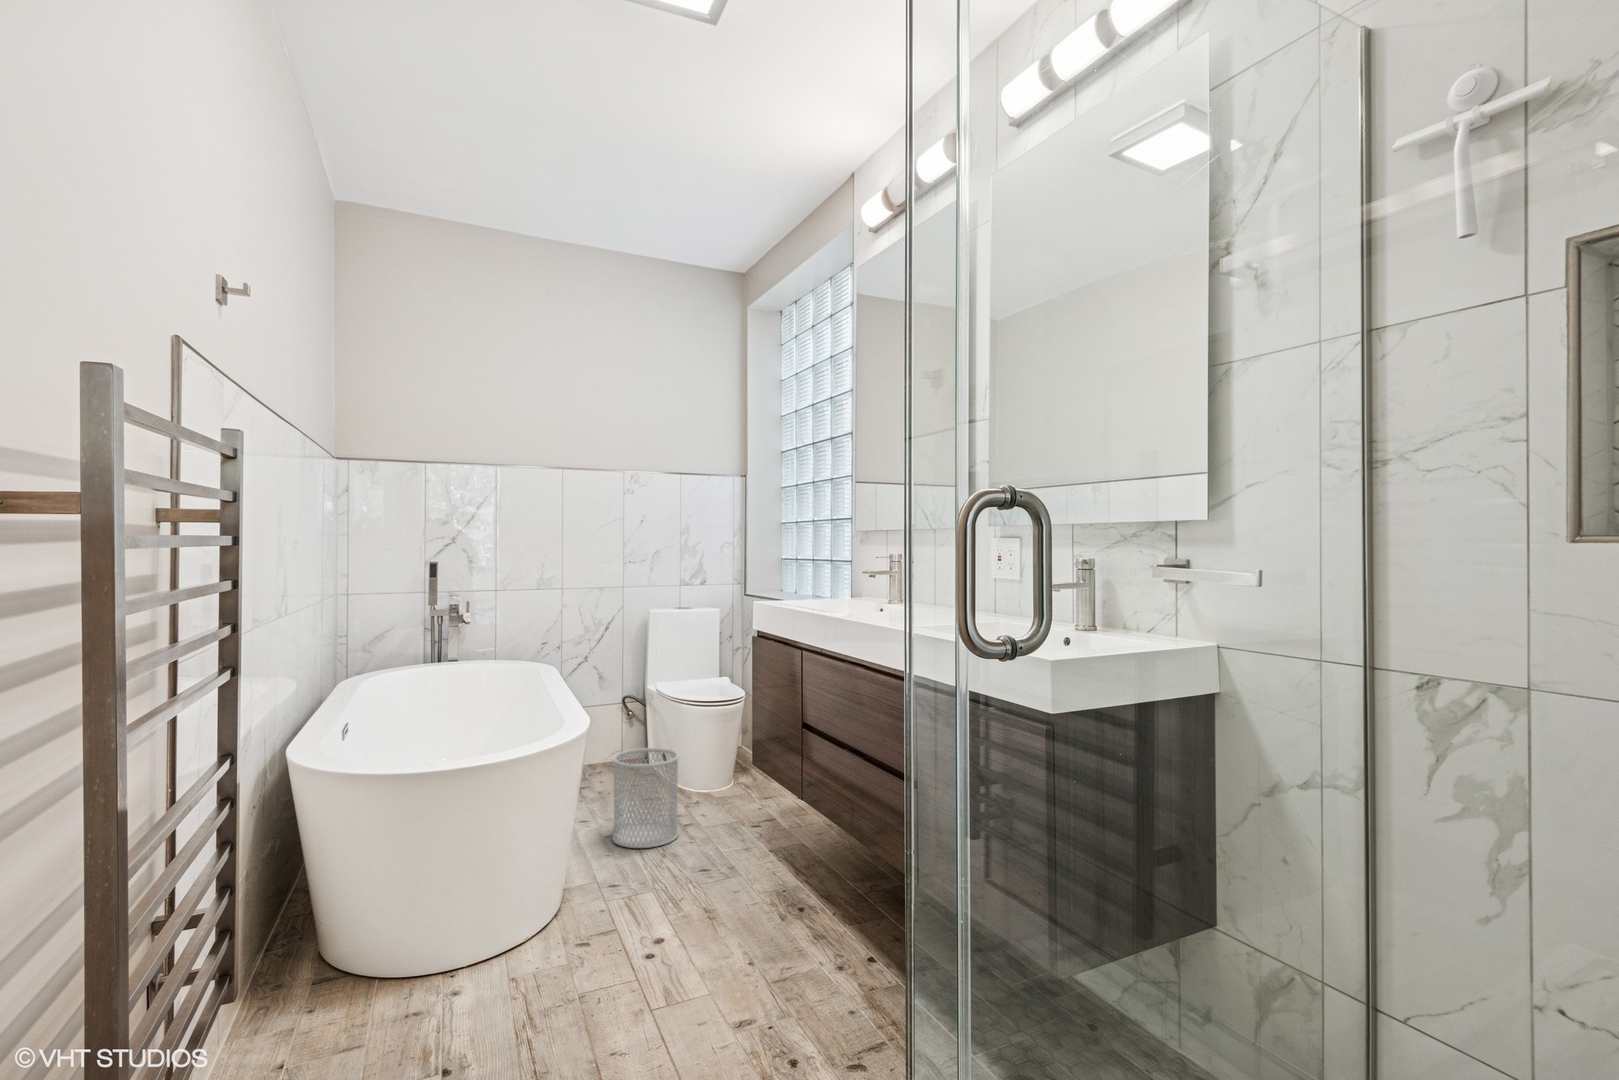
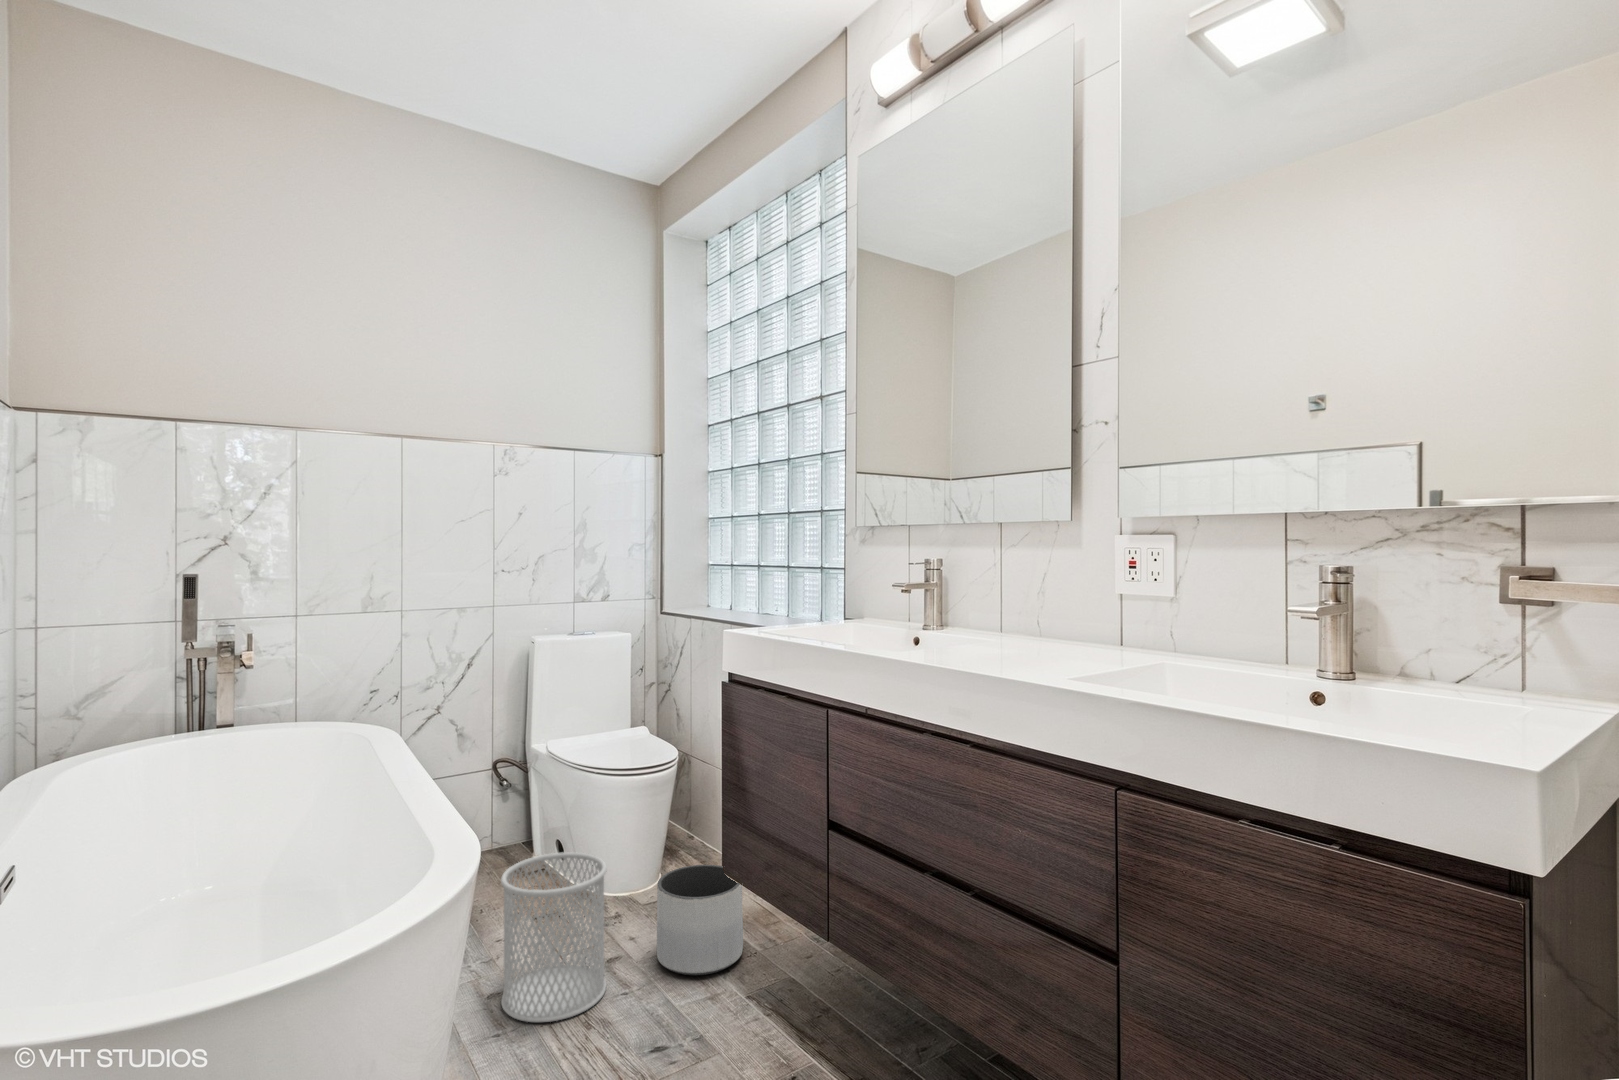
planter: none [715,766,773,834] -> present [657,865,743,975]

